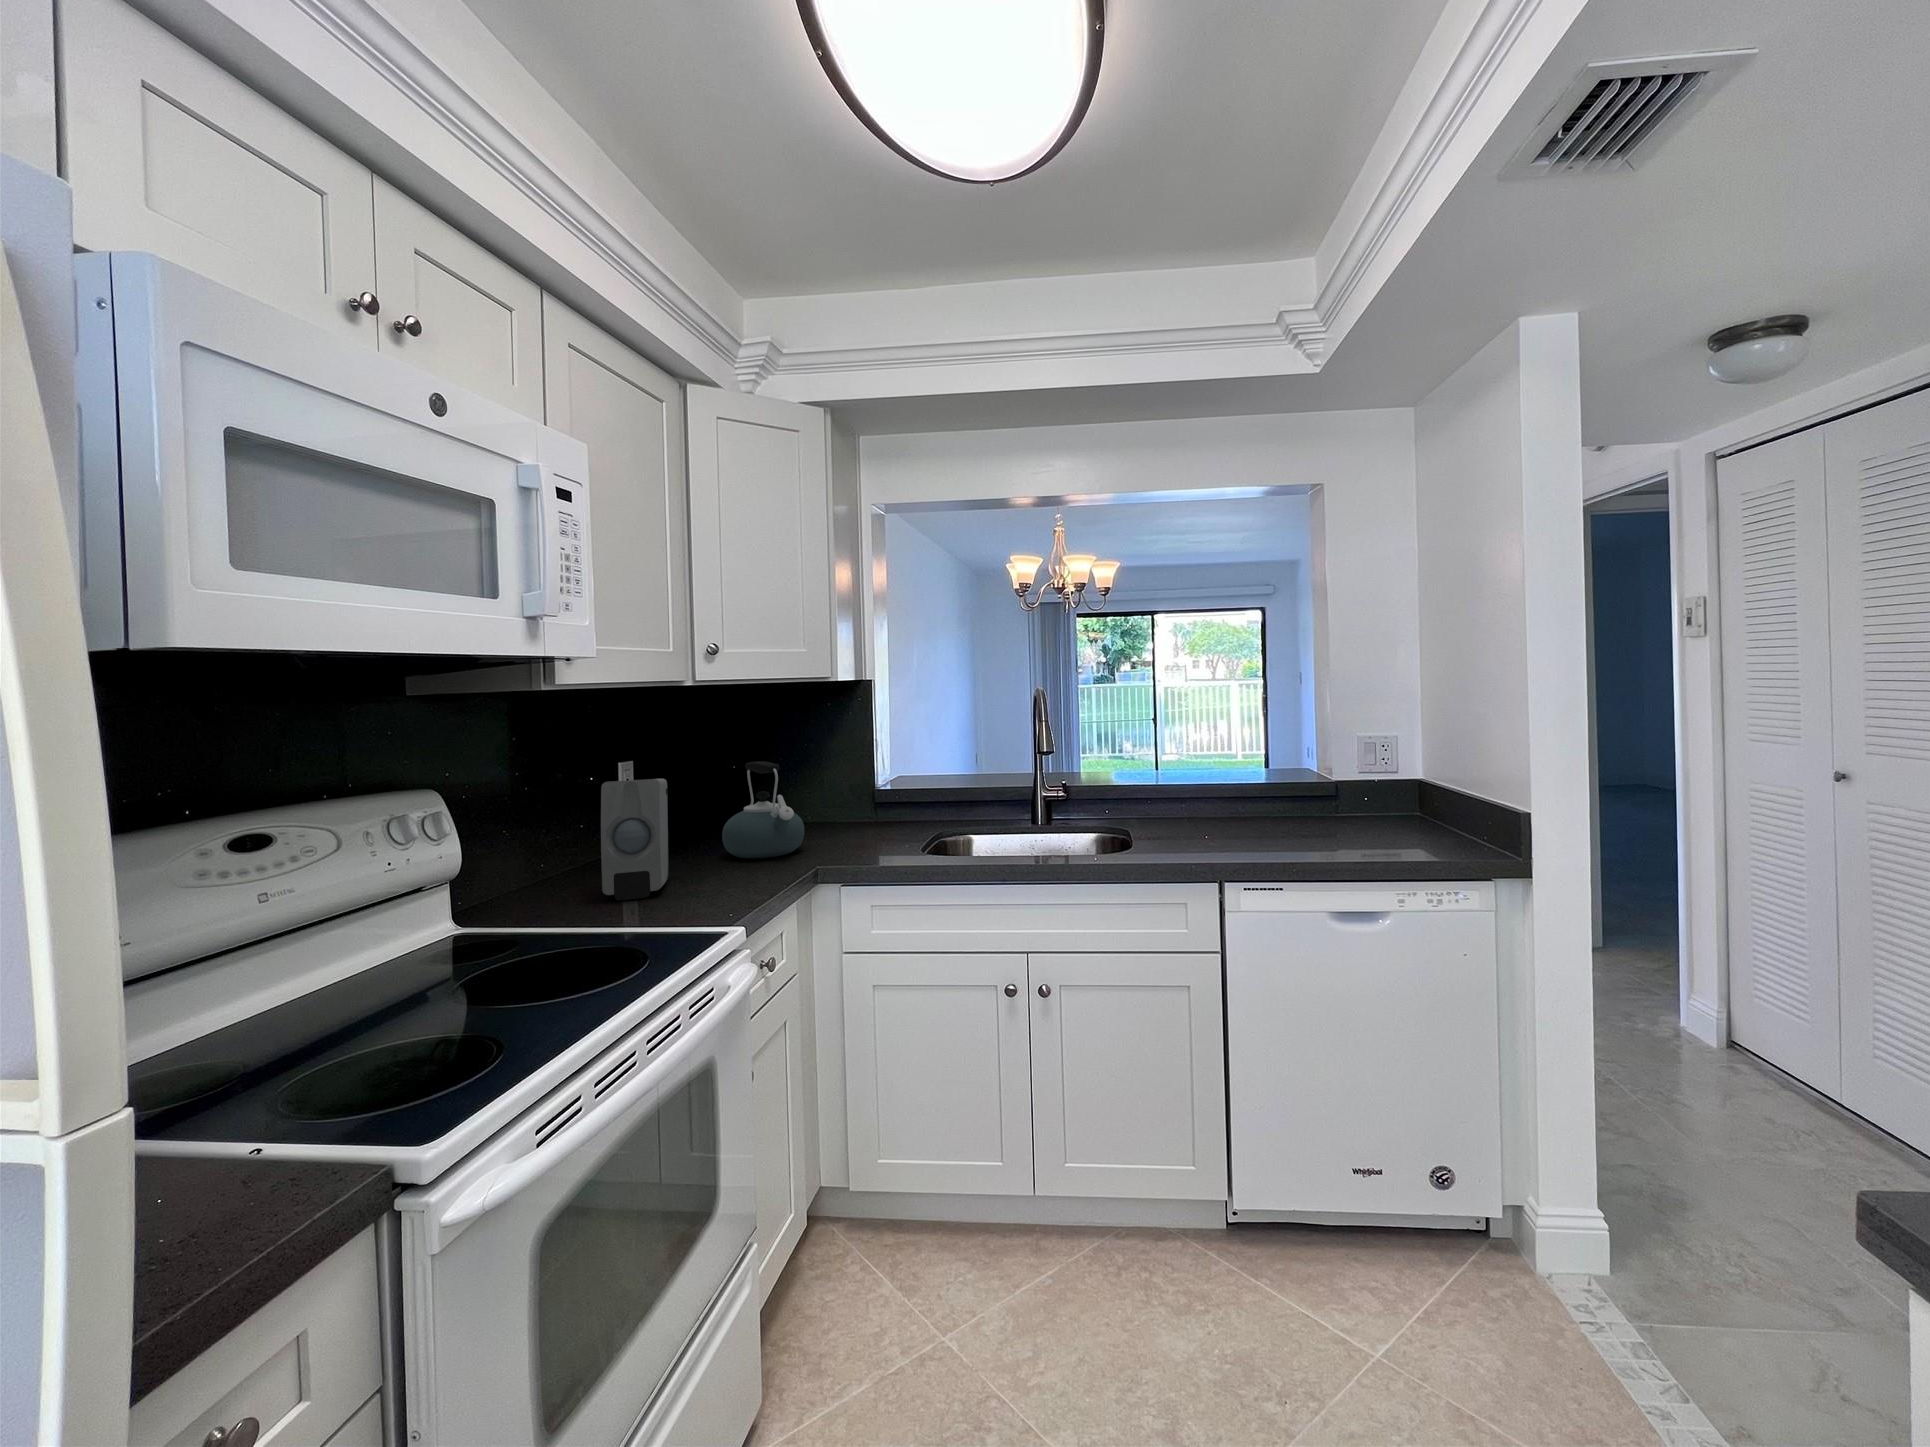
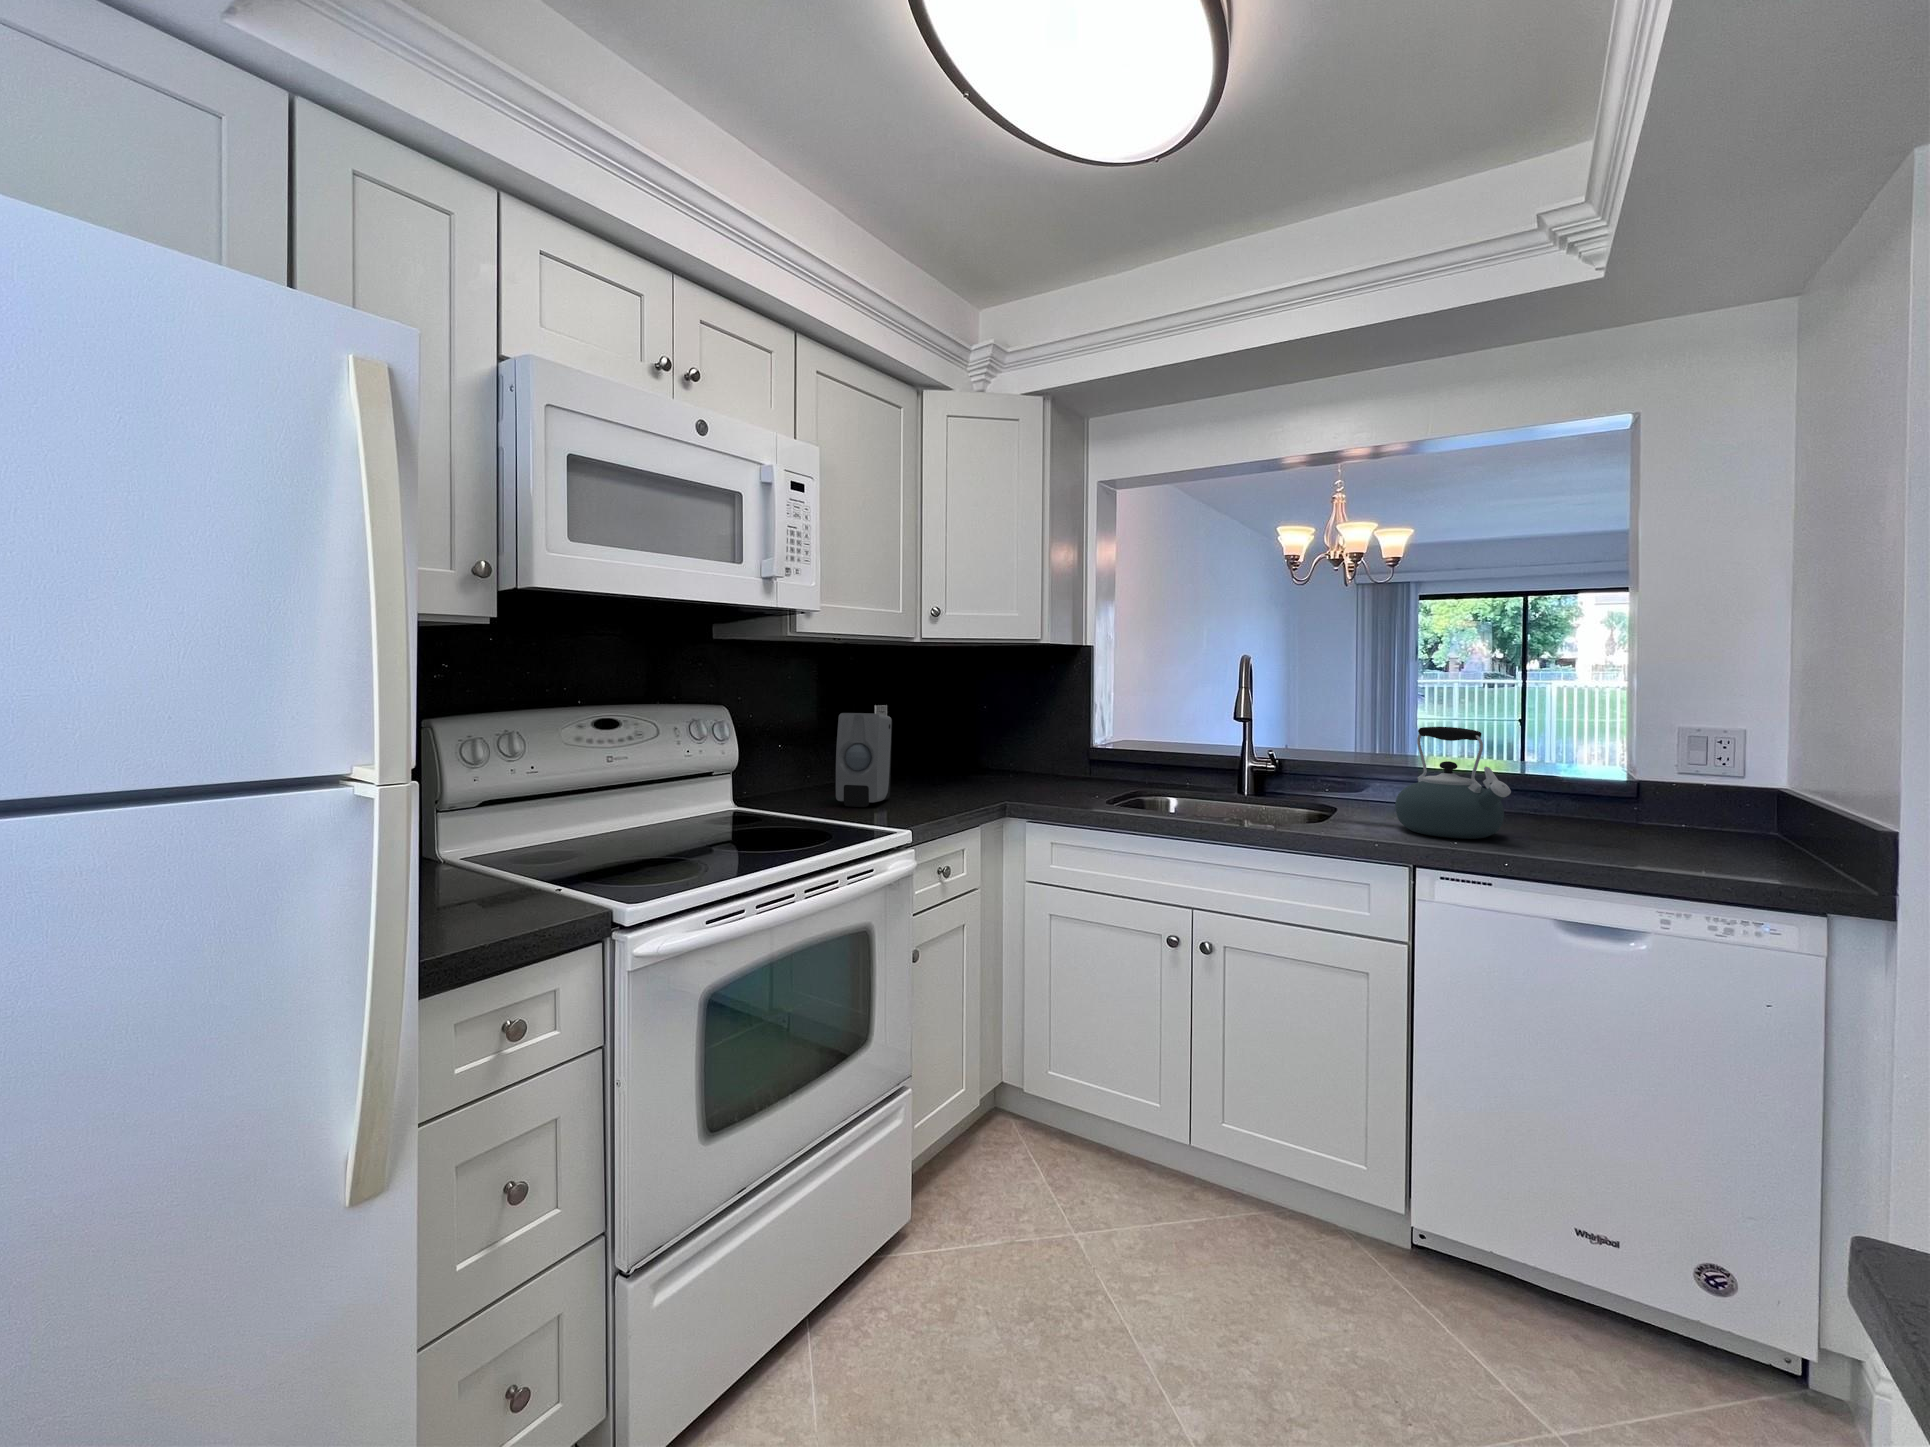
kettle: present [722,761,804,859] -> present [1395,727,1511,839]

